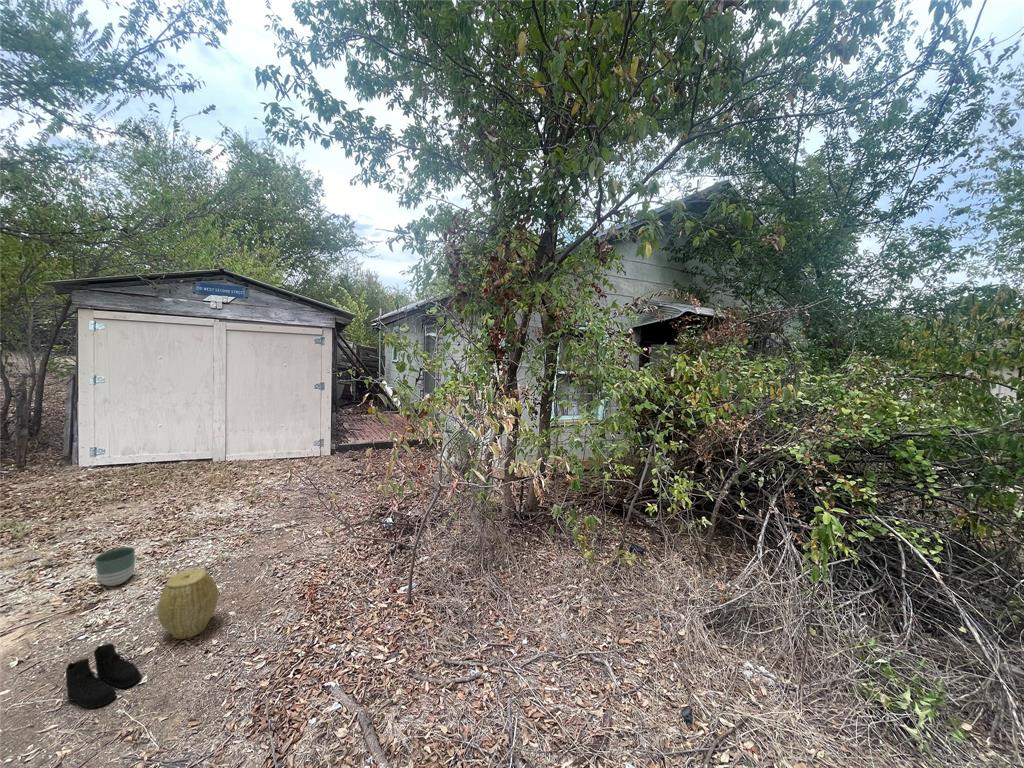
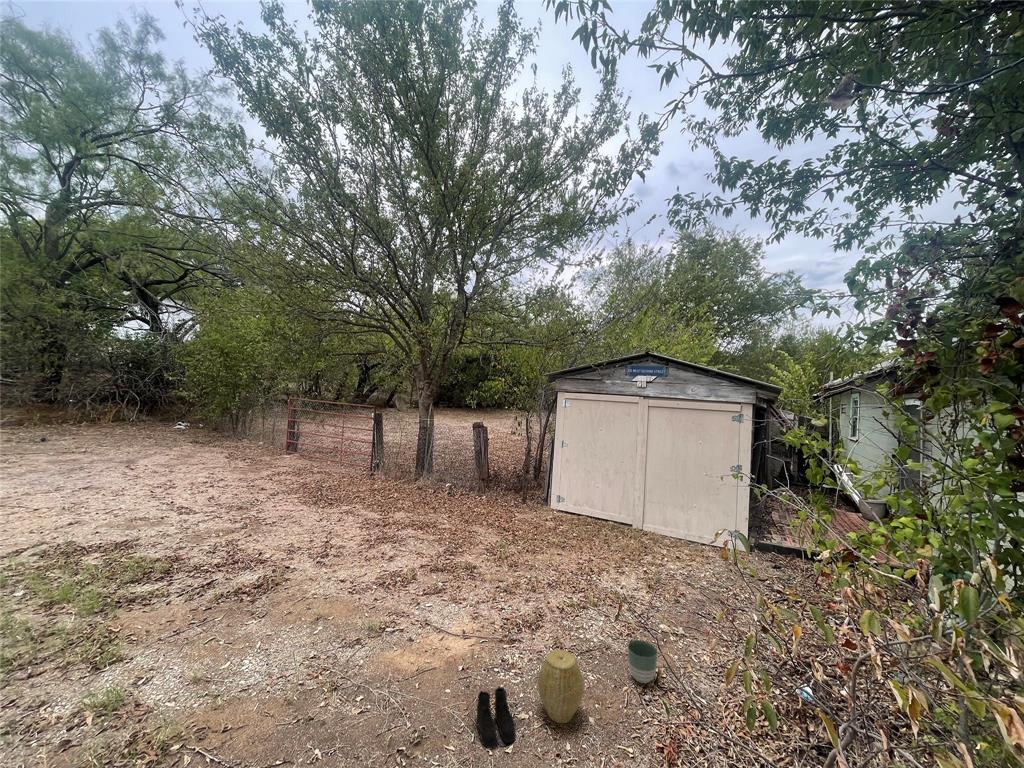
planter: present [95,547,135,586] -> present [628,640,657,683]

